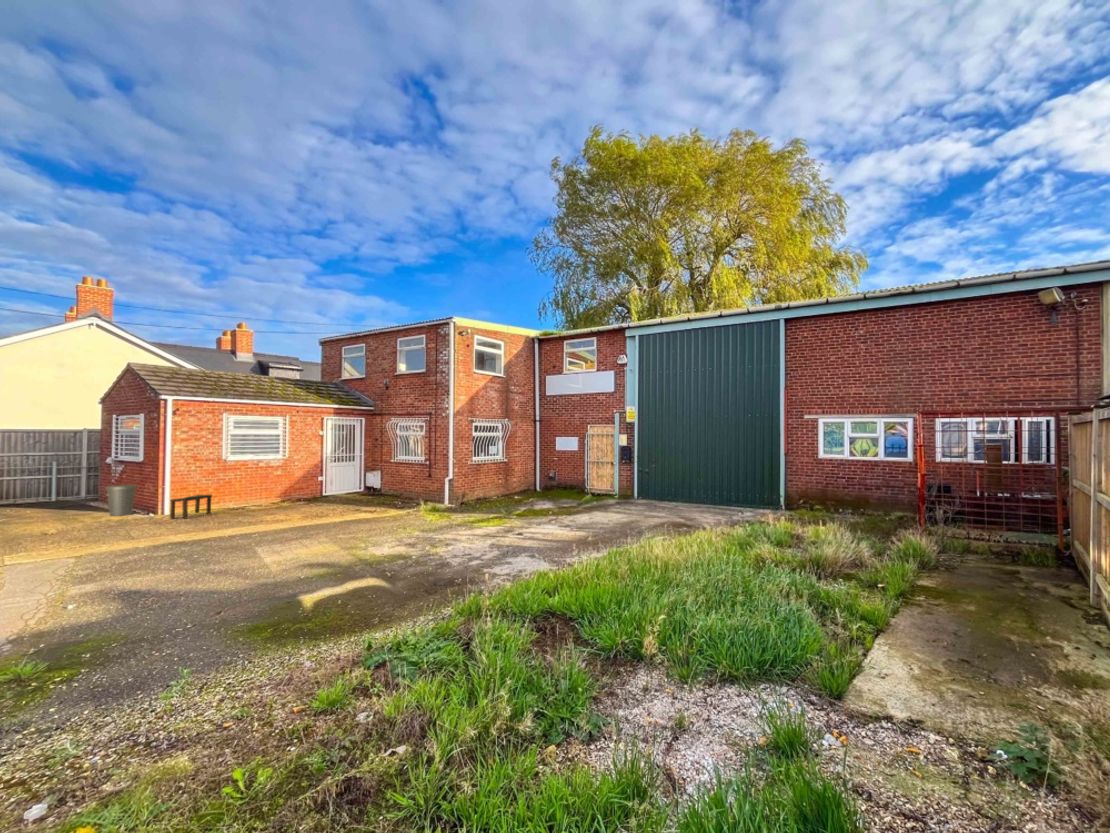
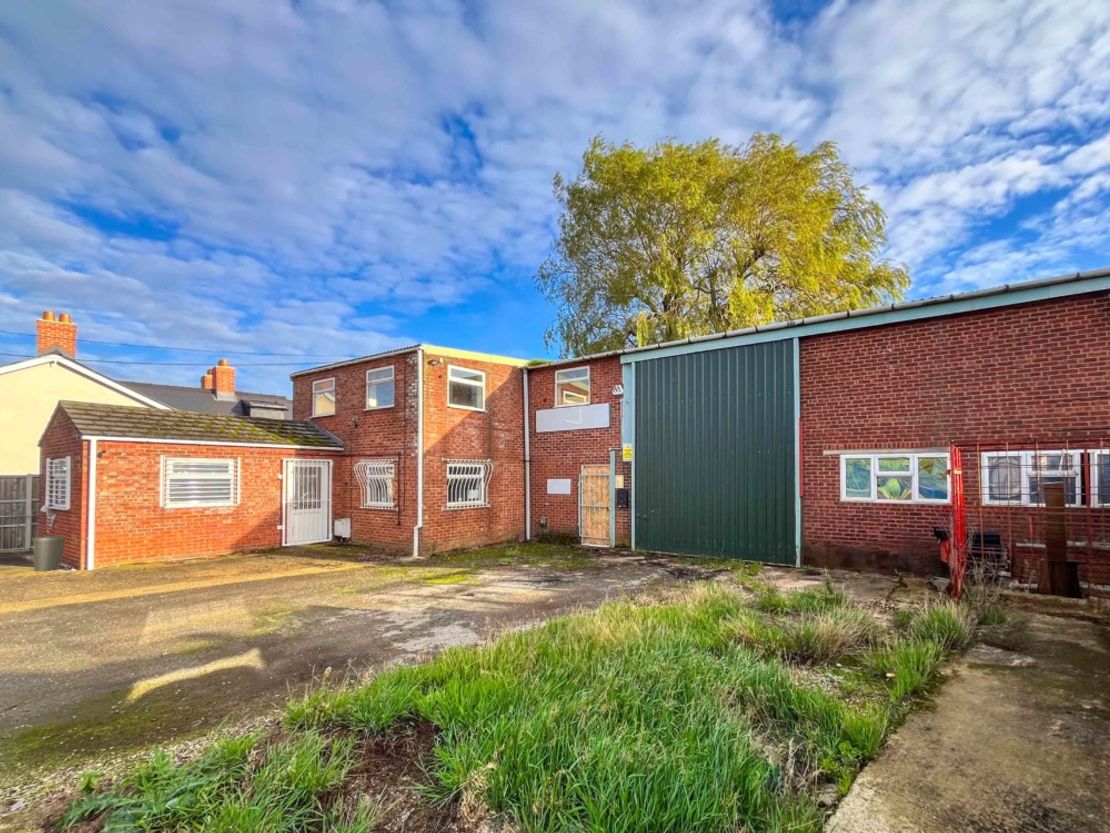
bench: present [170,495,212,519] -> none [95,547,147,574]

